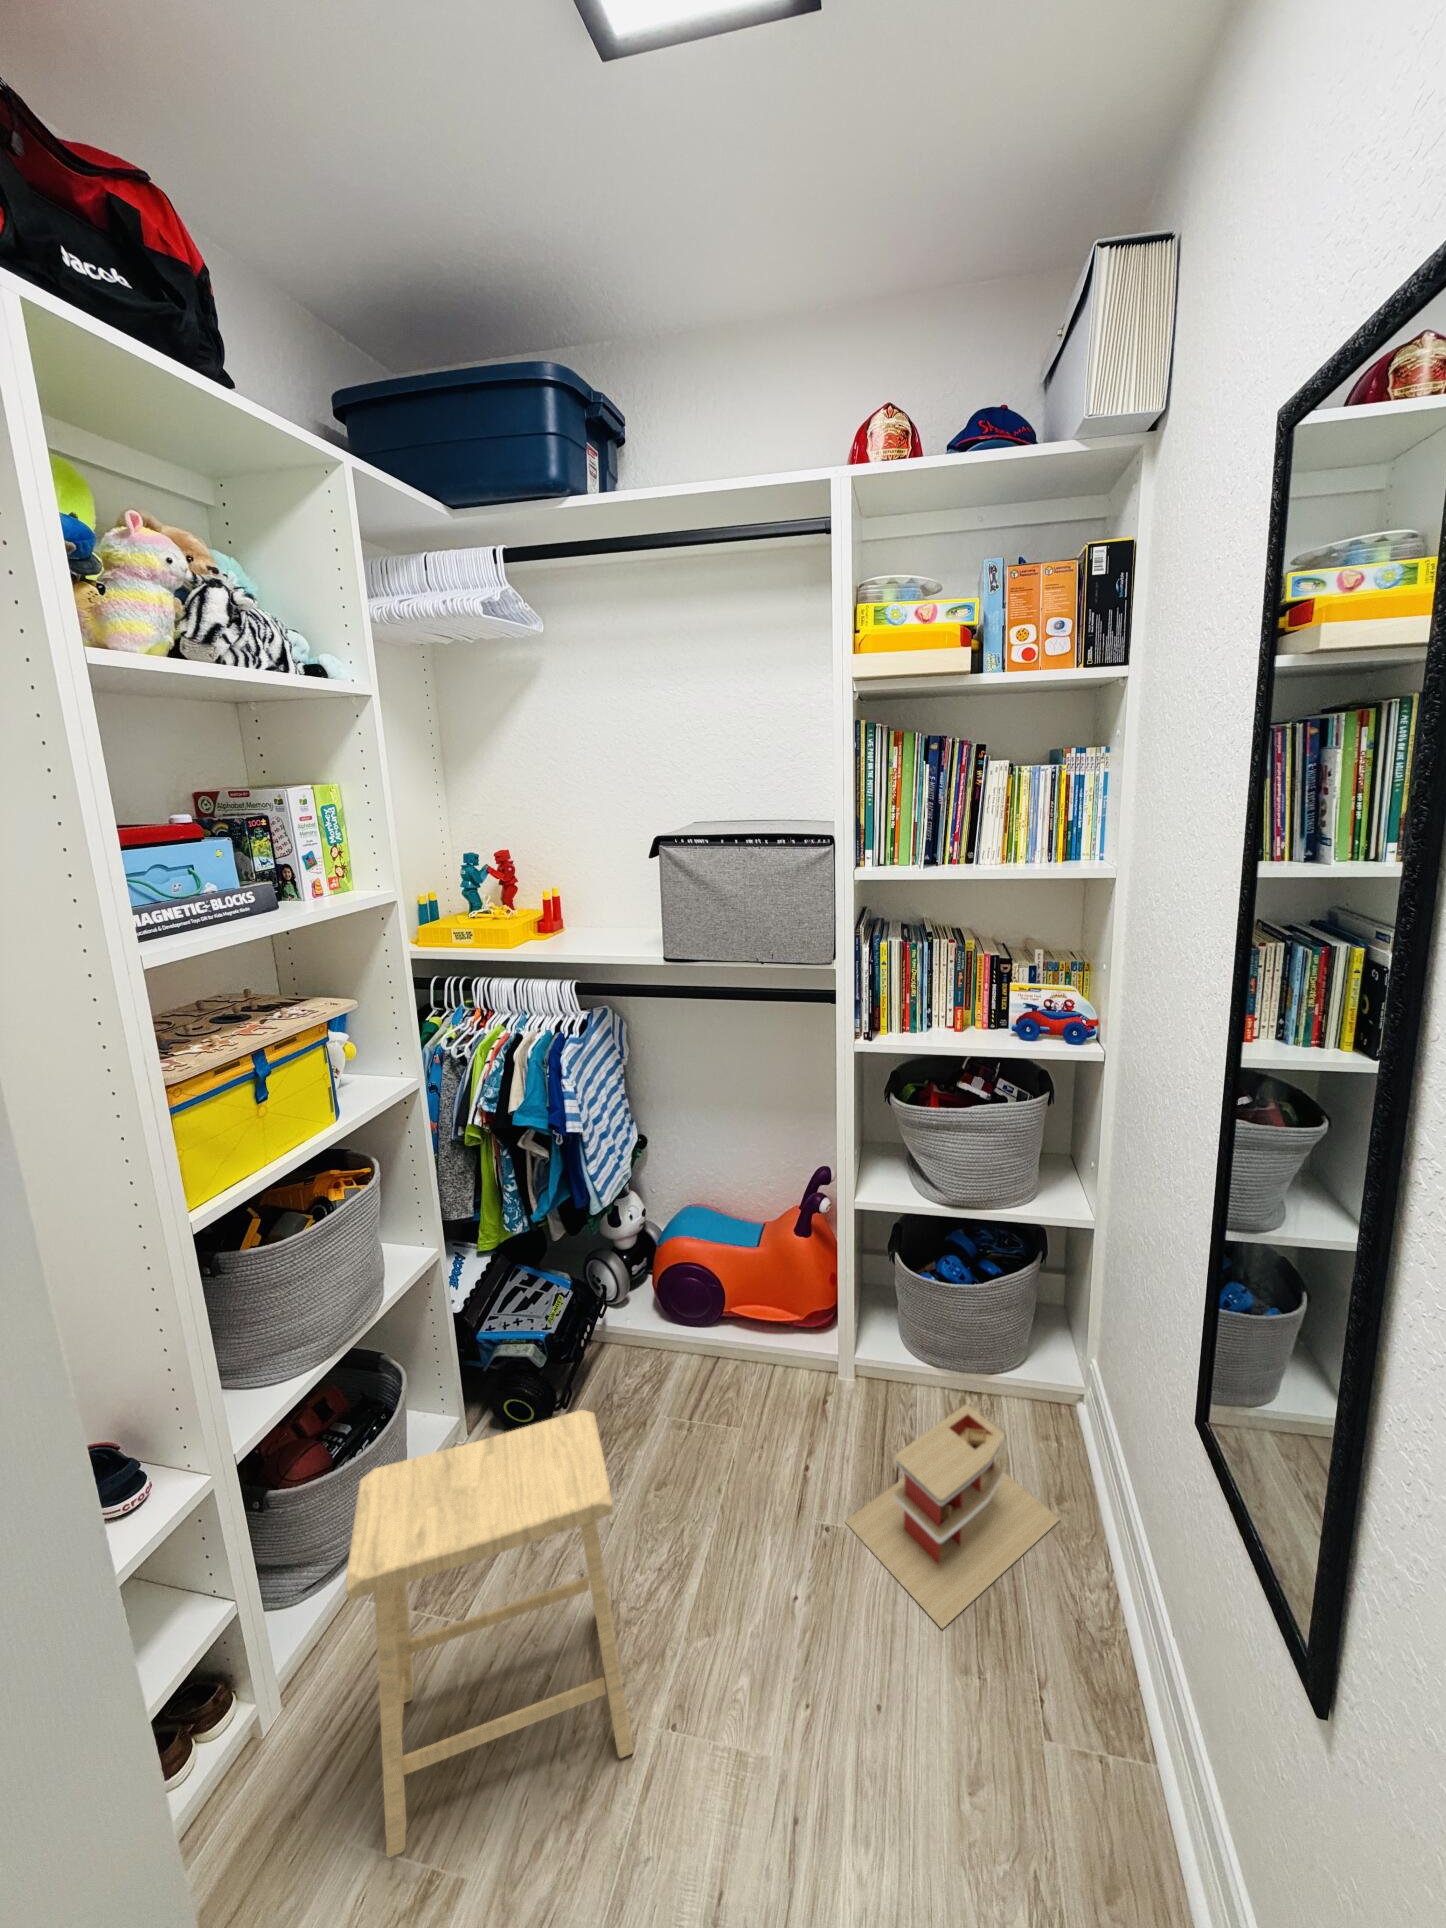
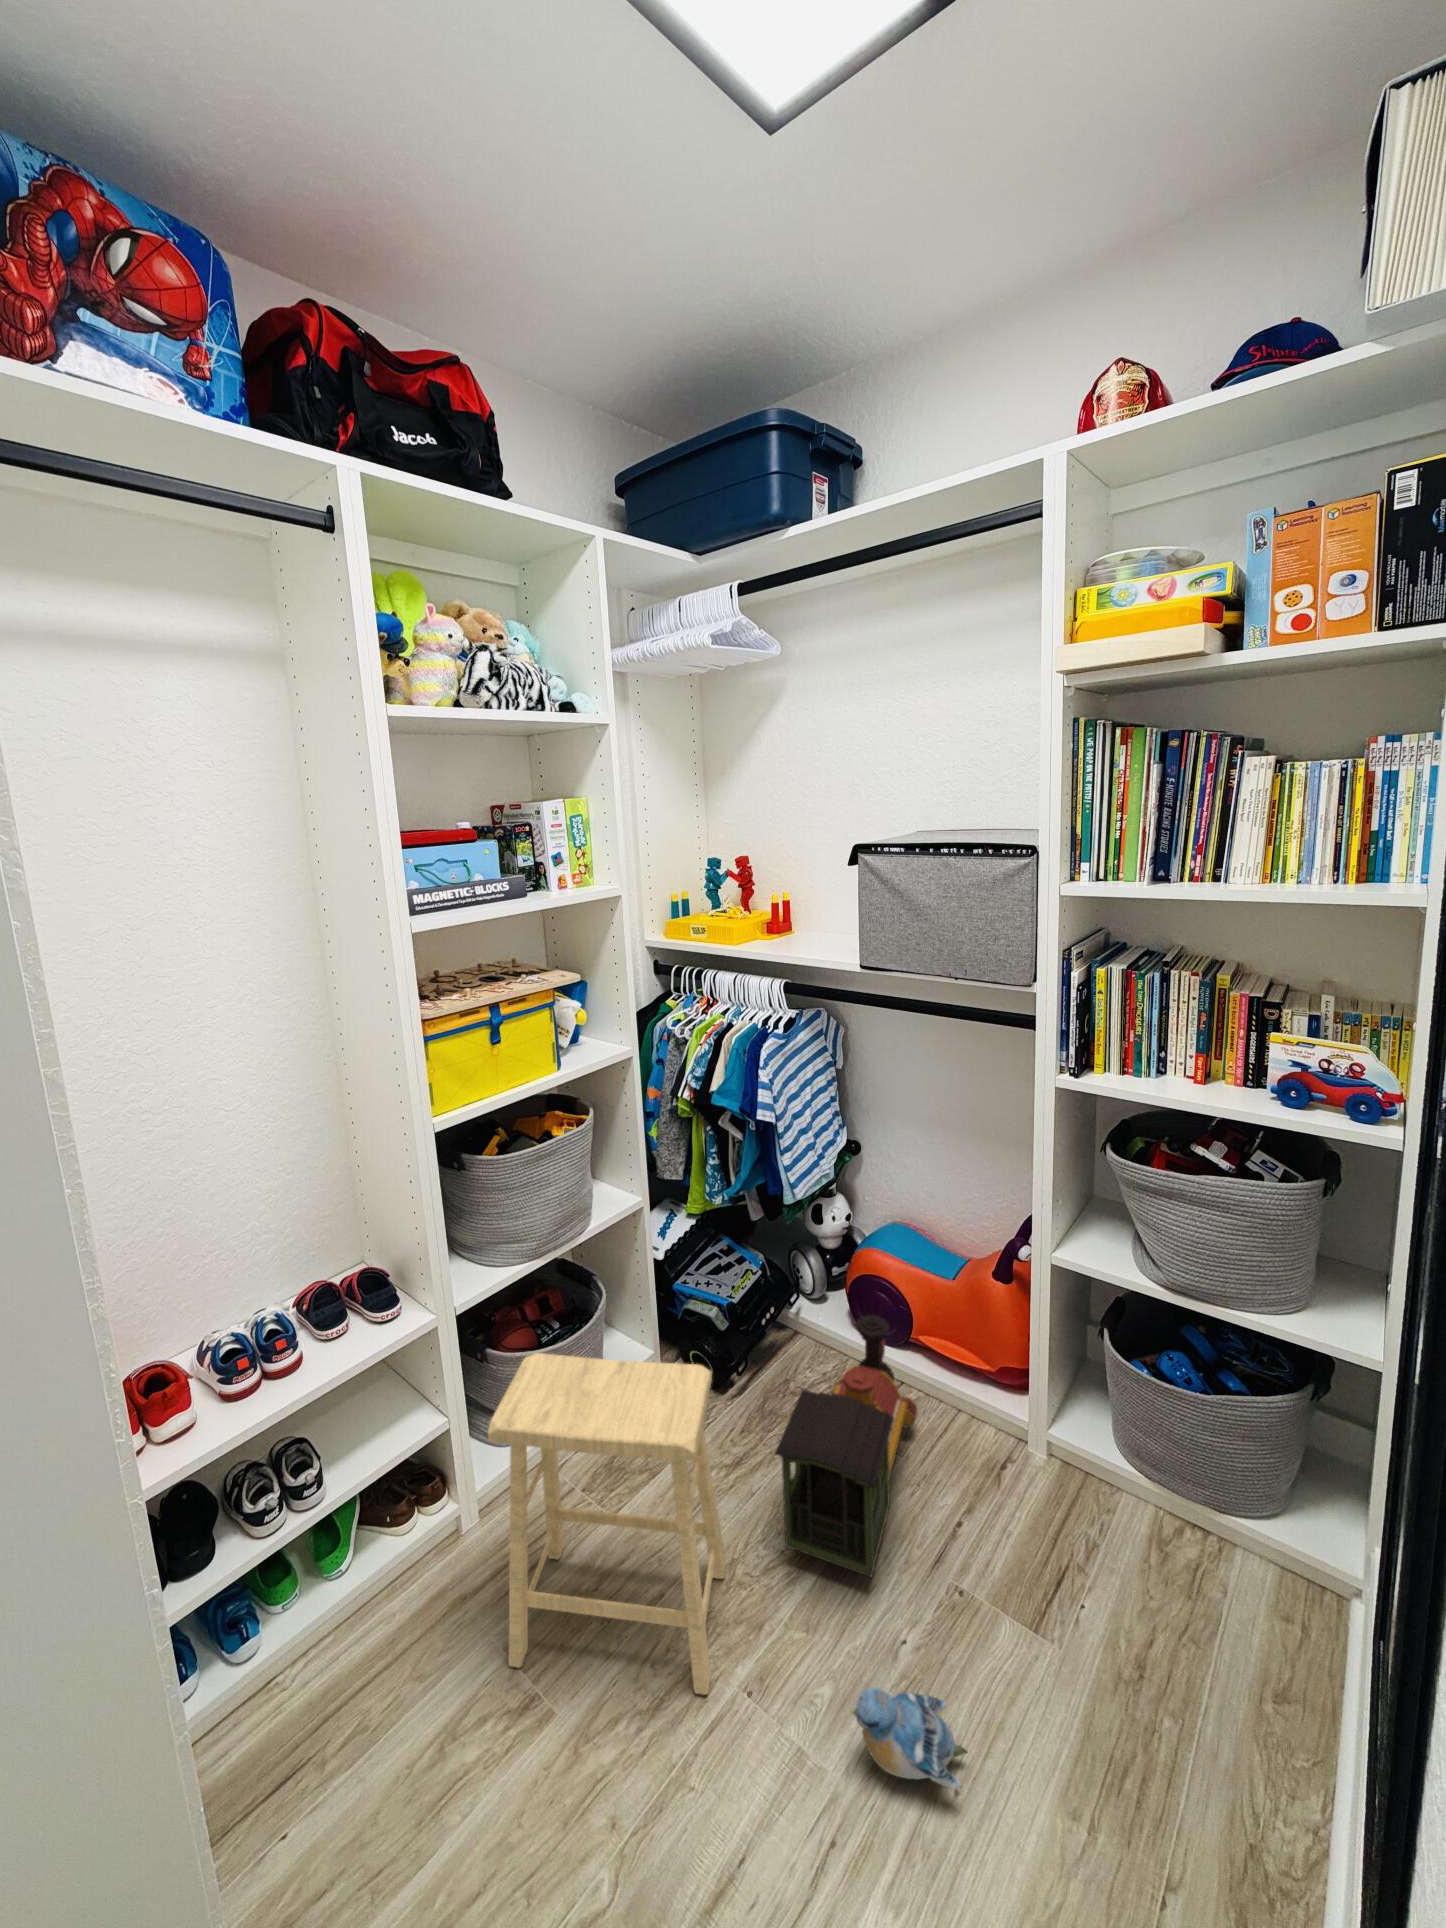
toy train: none [656,1301,760,1562] -> present [775,1315,917,1577]
toy house: present [846,1405,1060,1628] -> none [983,1525,1270,1756]
plush toy: none [787,1632,887,1725] -> present [853,1688,967,1790]

